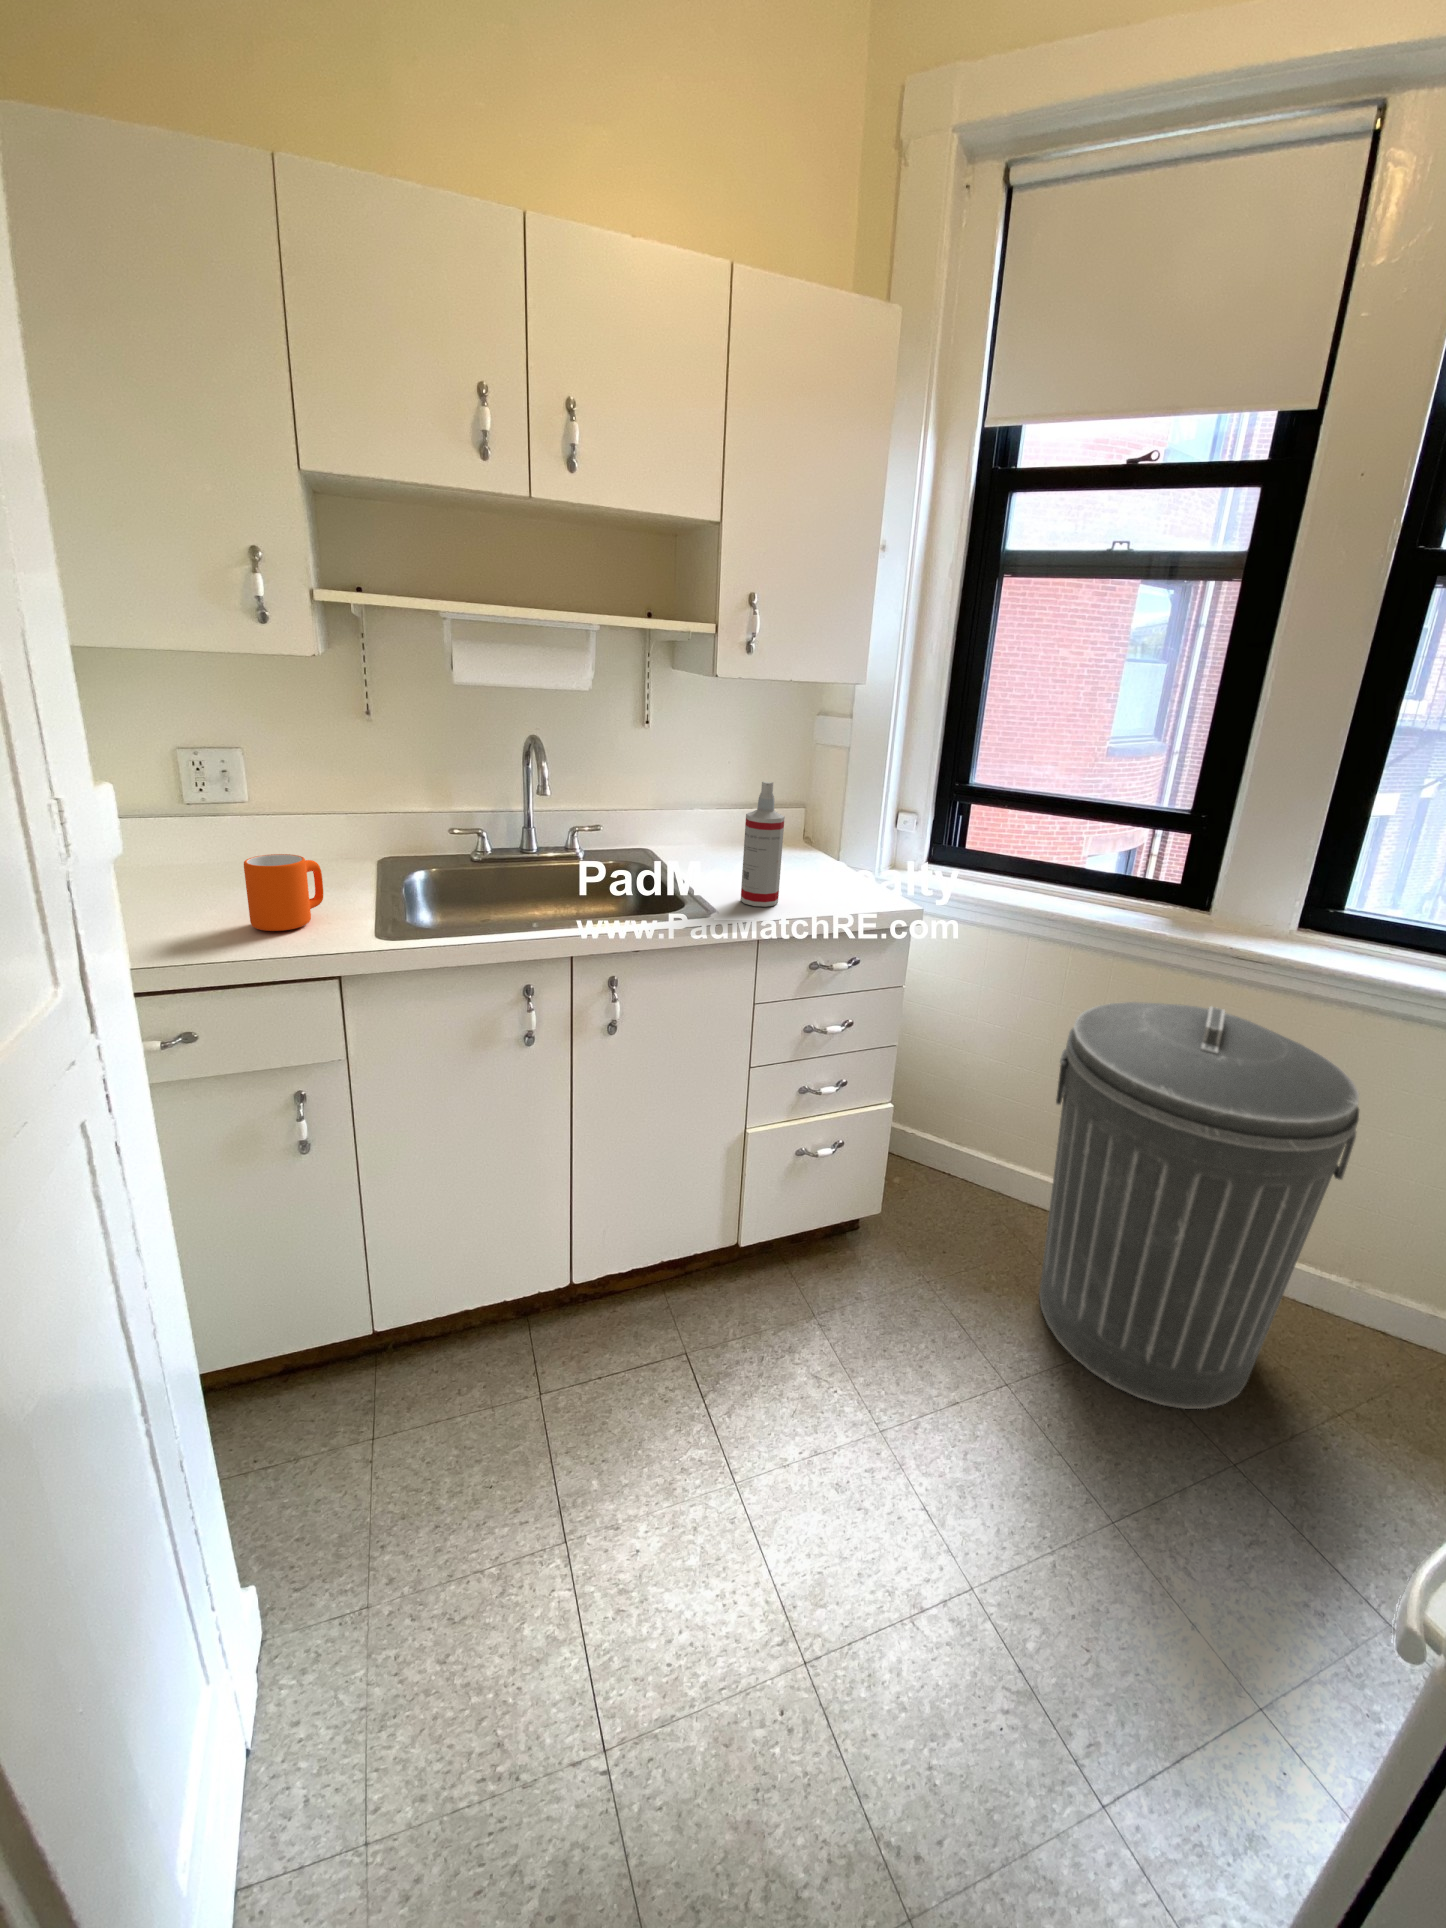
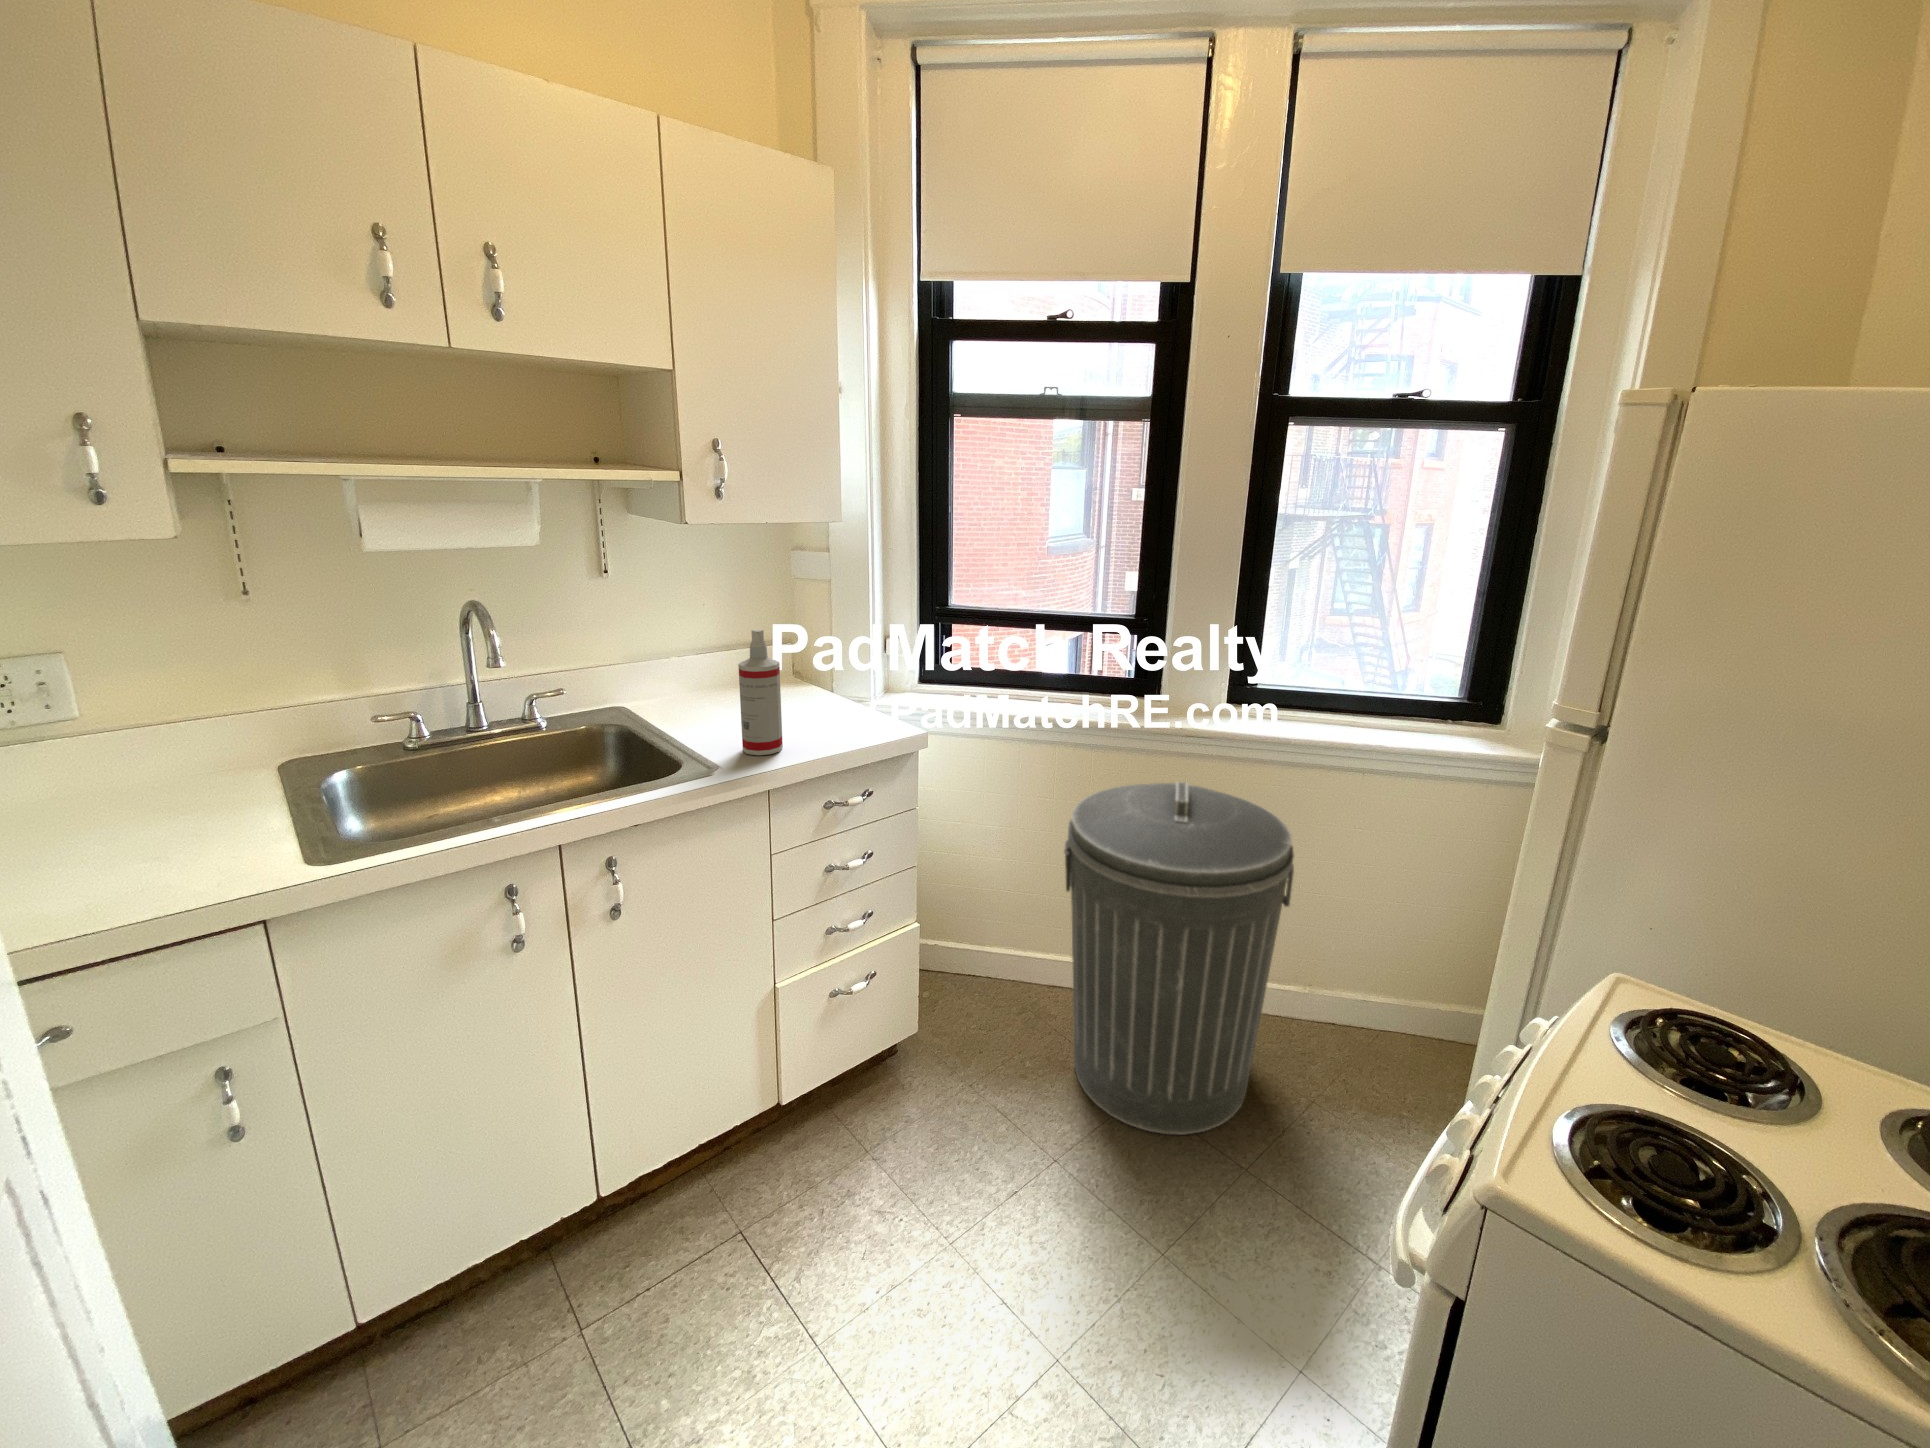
mug: present [244,854,323,931] -> none [83,784,209,885]

